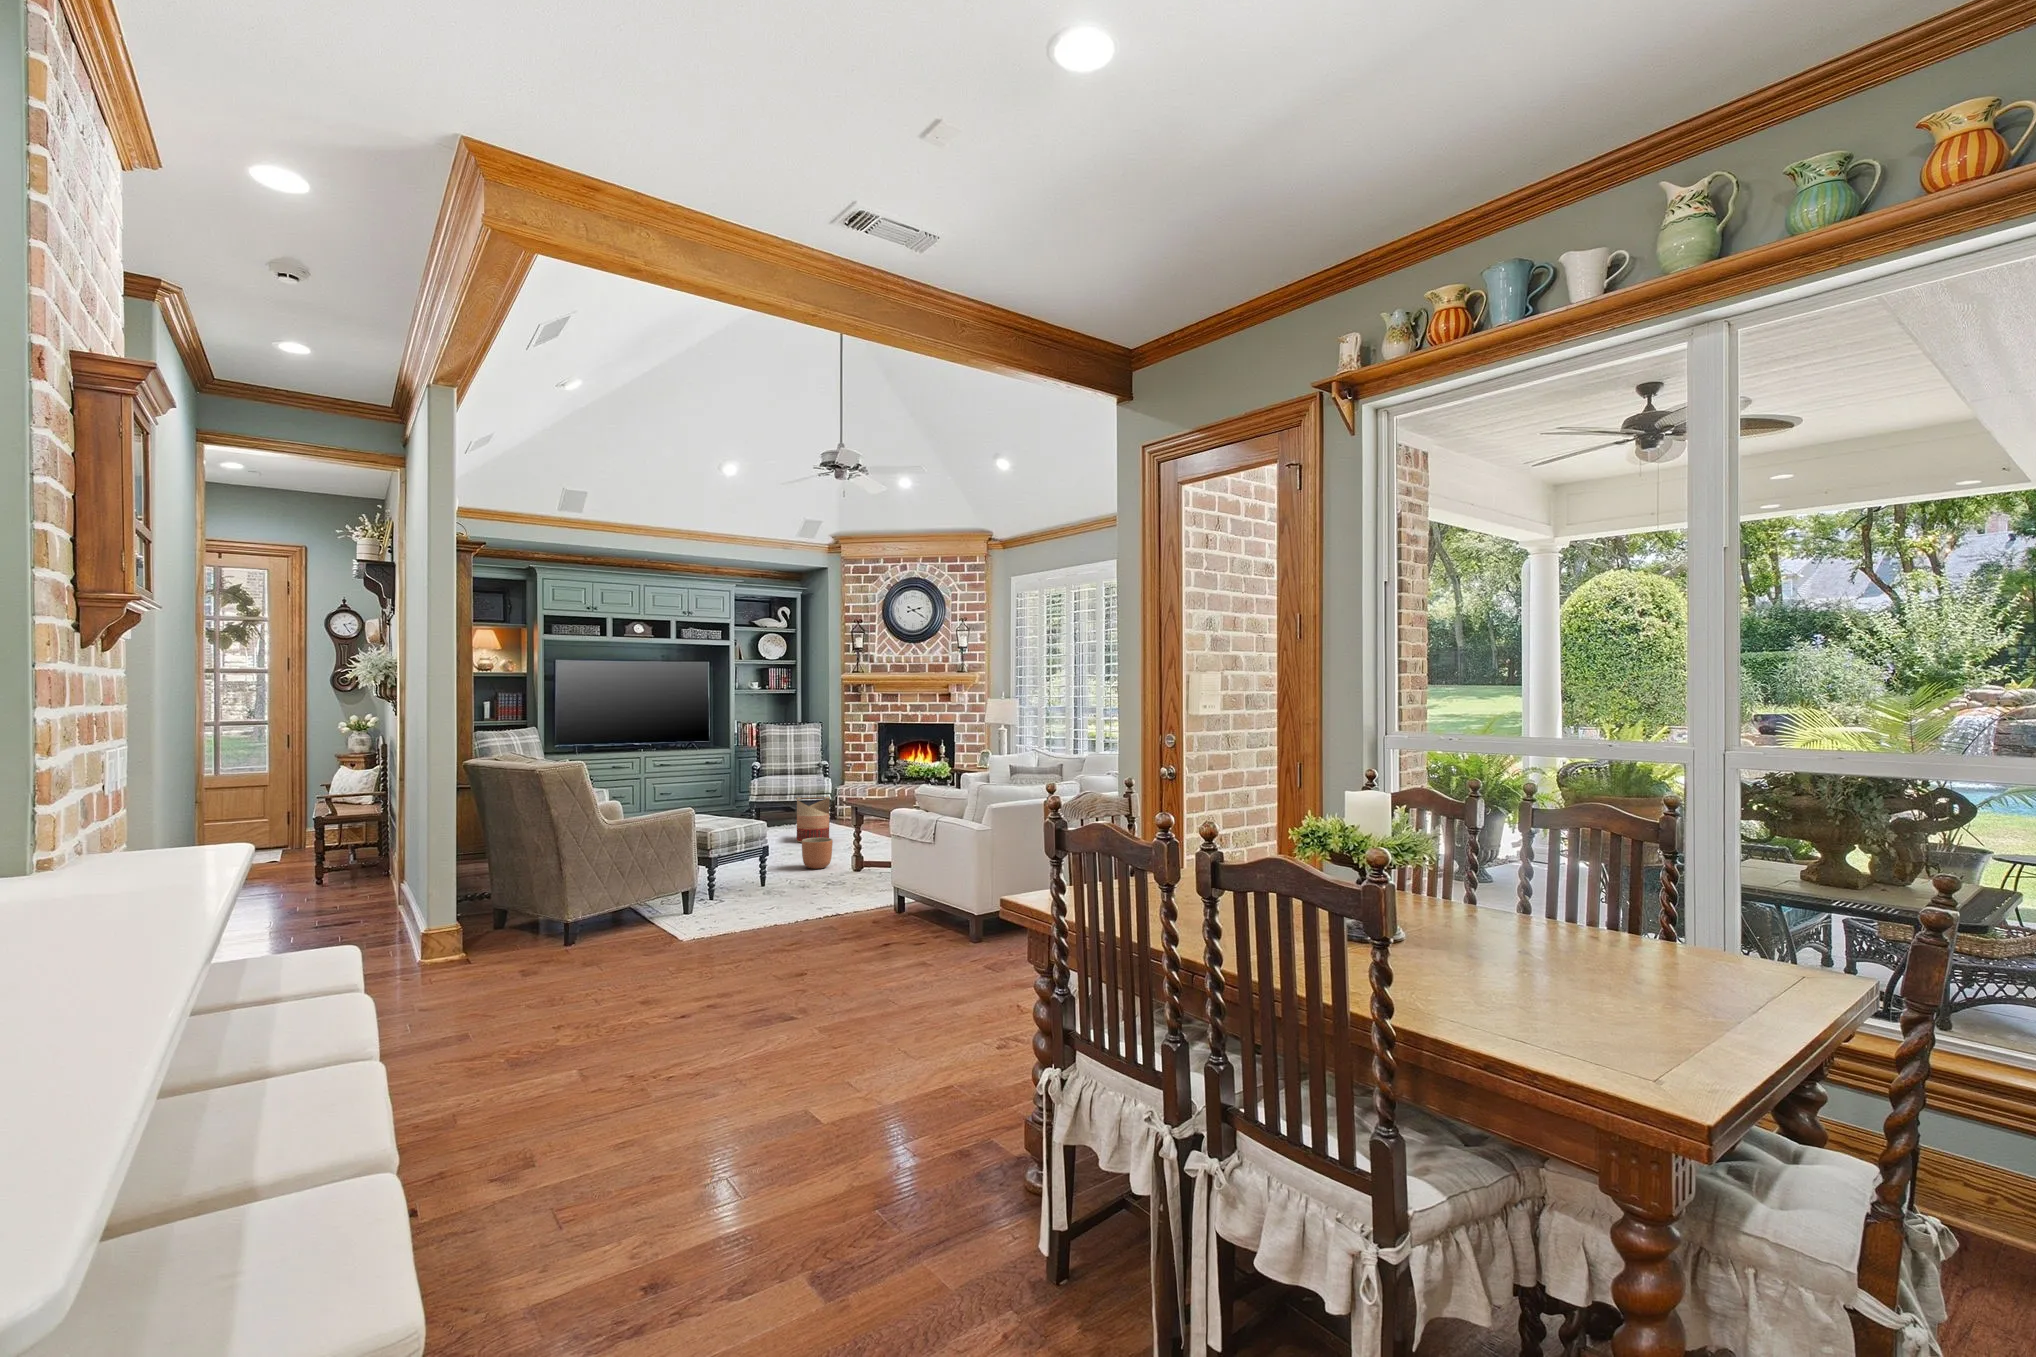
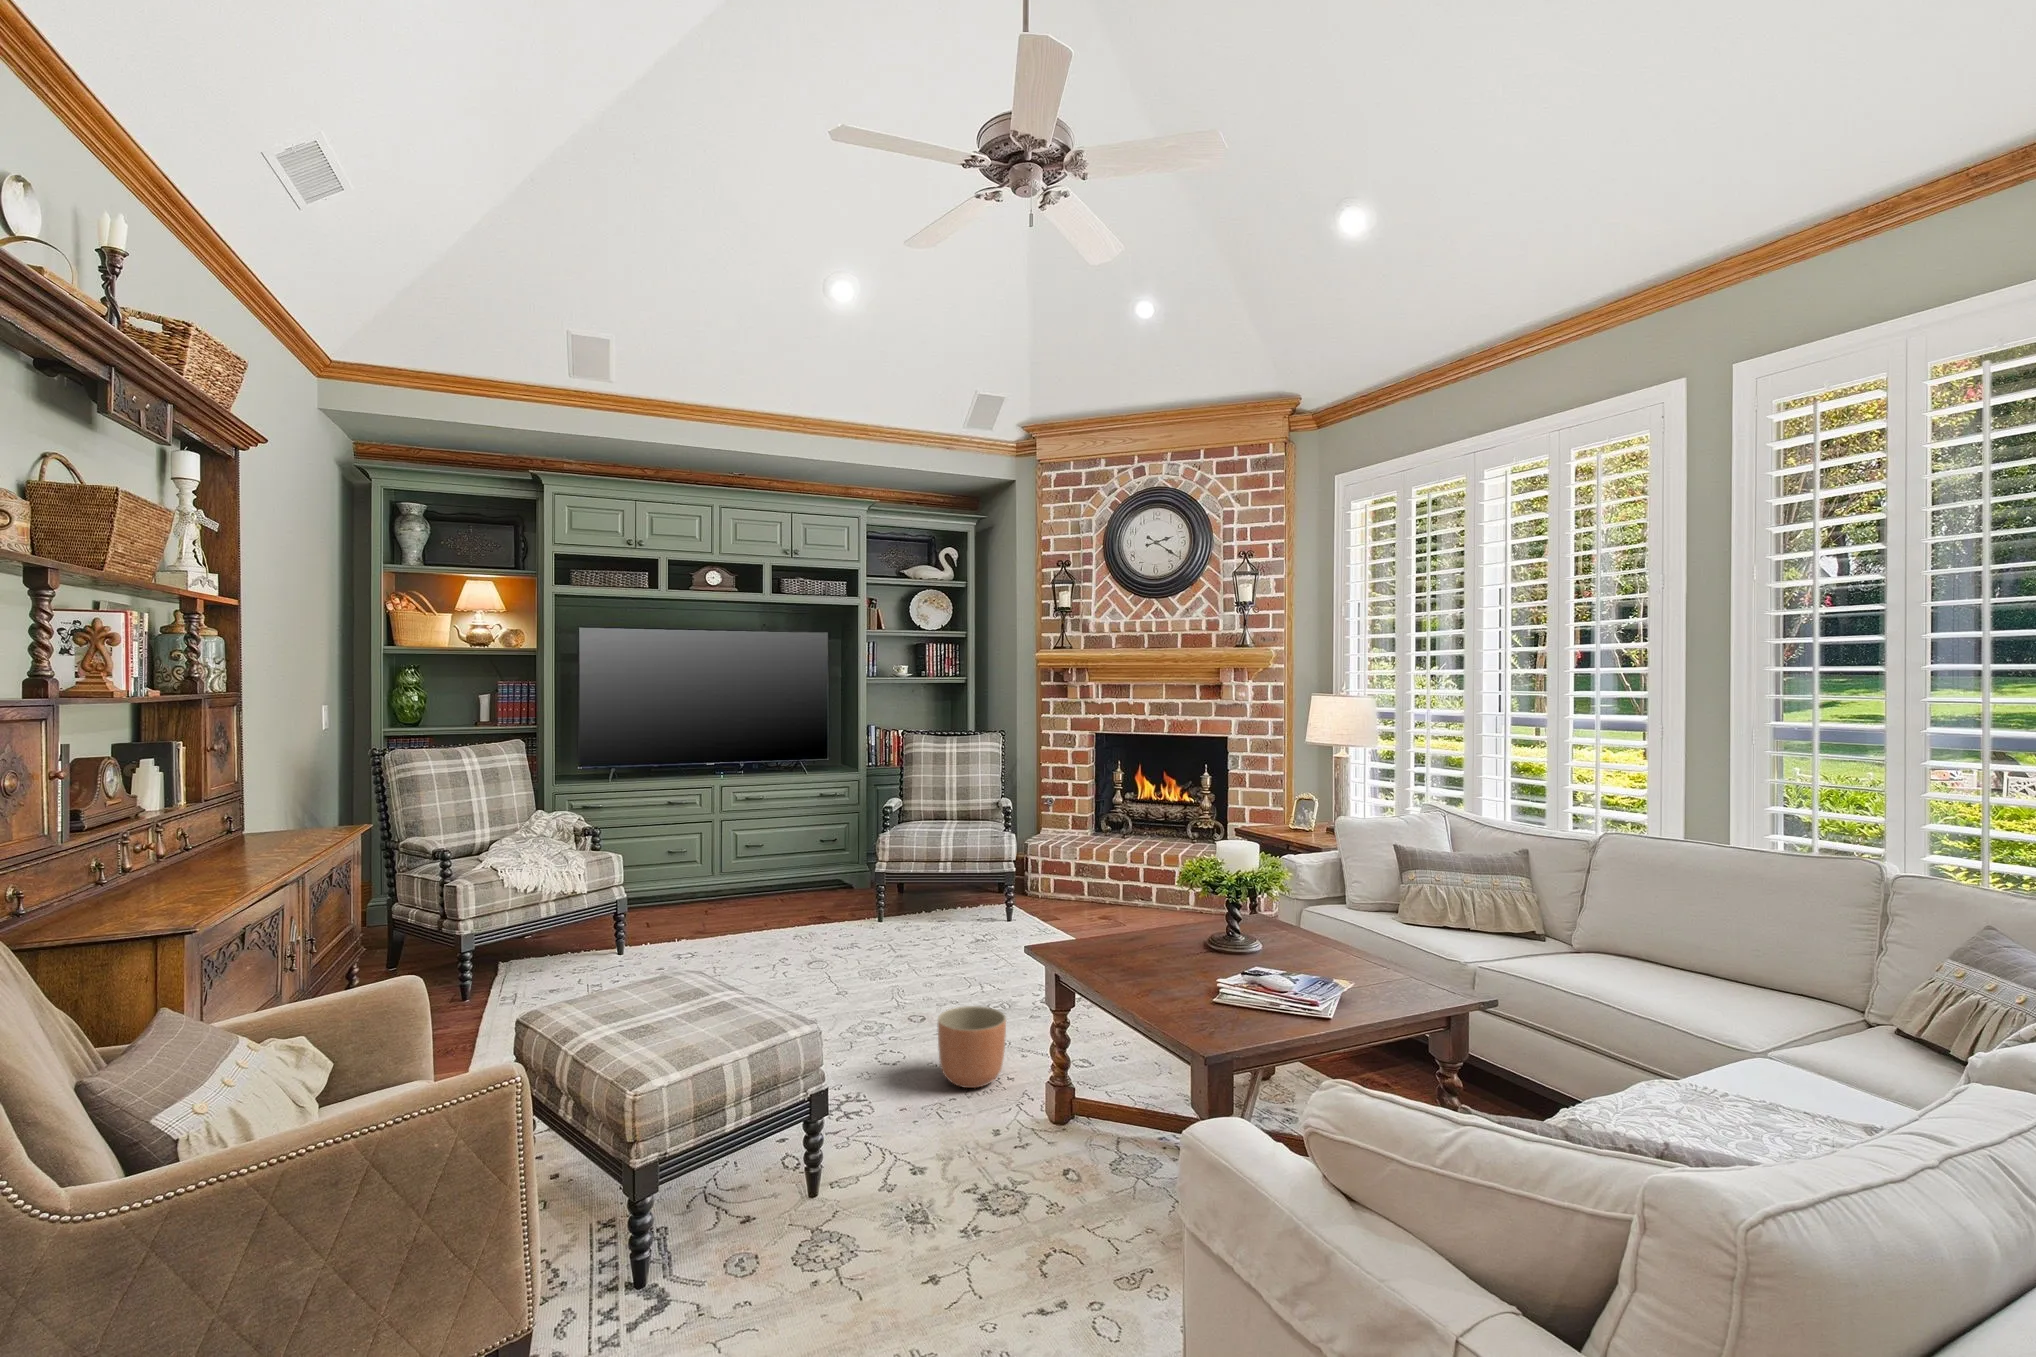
basket: present [796,797,830,842] -> none [946,882,1009,973]

